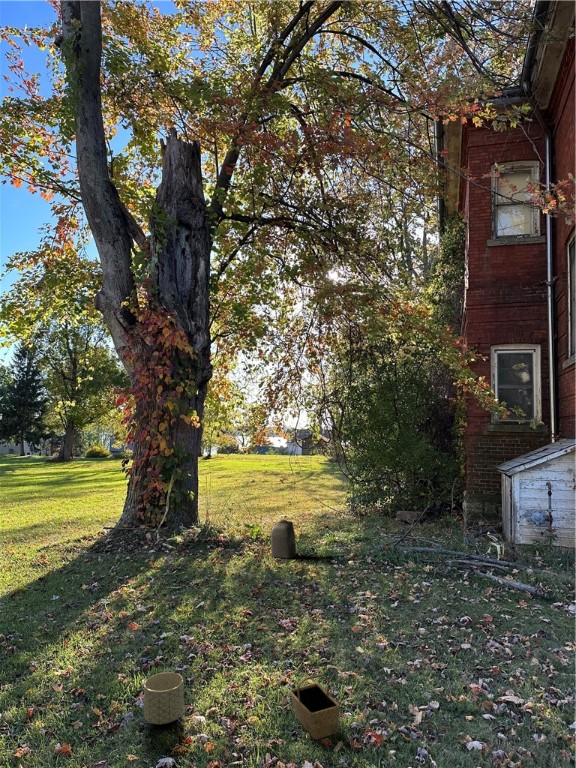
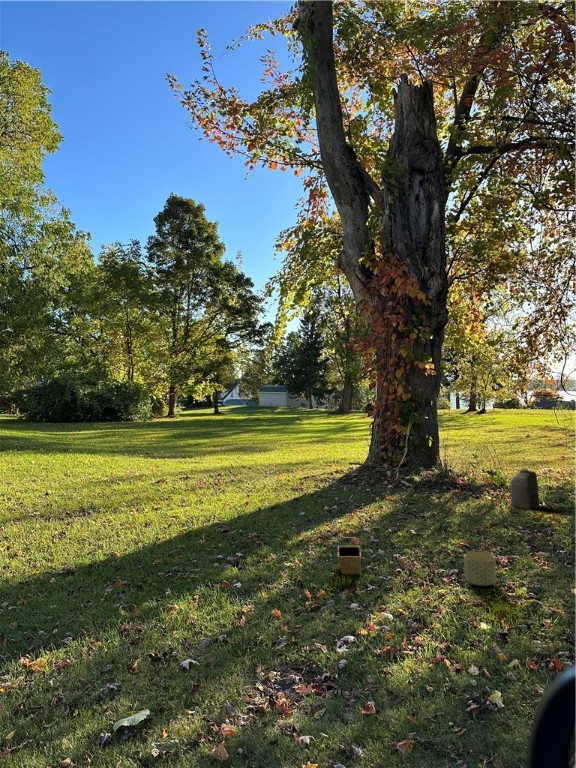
planter: present [144,672,184,724] -> present [464,552,496,587]
basket: present [290,674,340,739] -> present [337,537,361,574]

